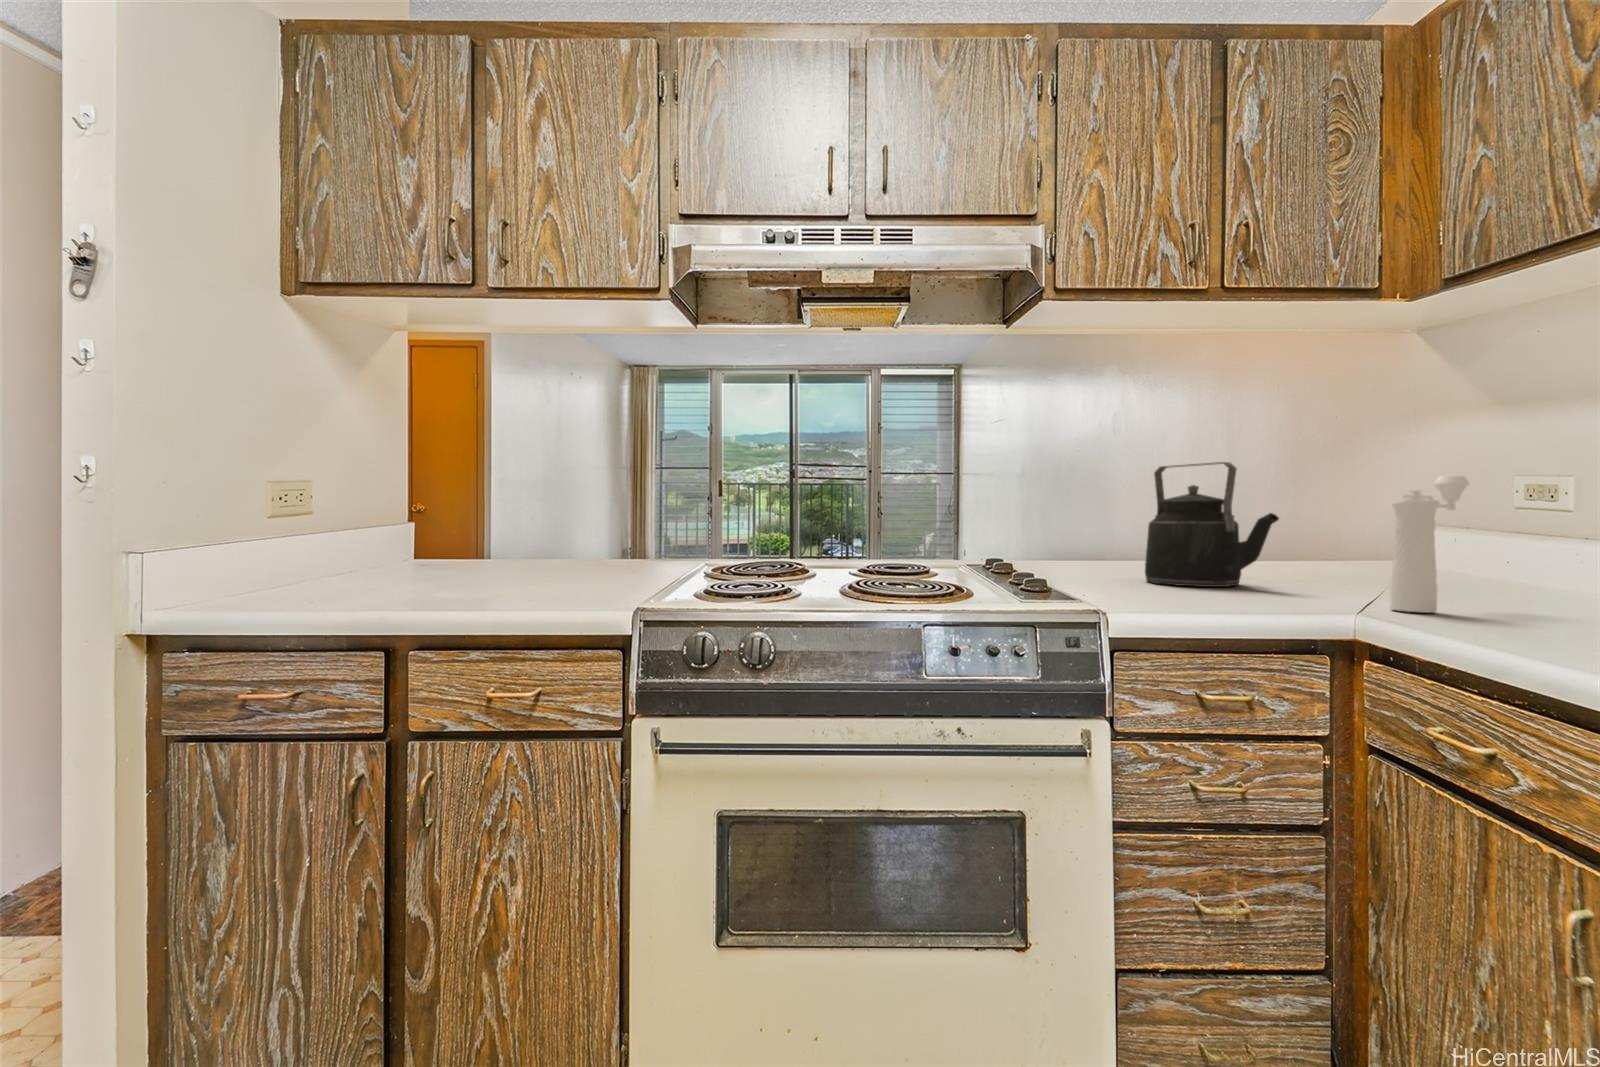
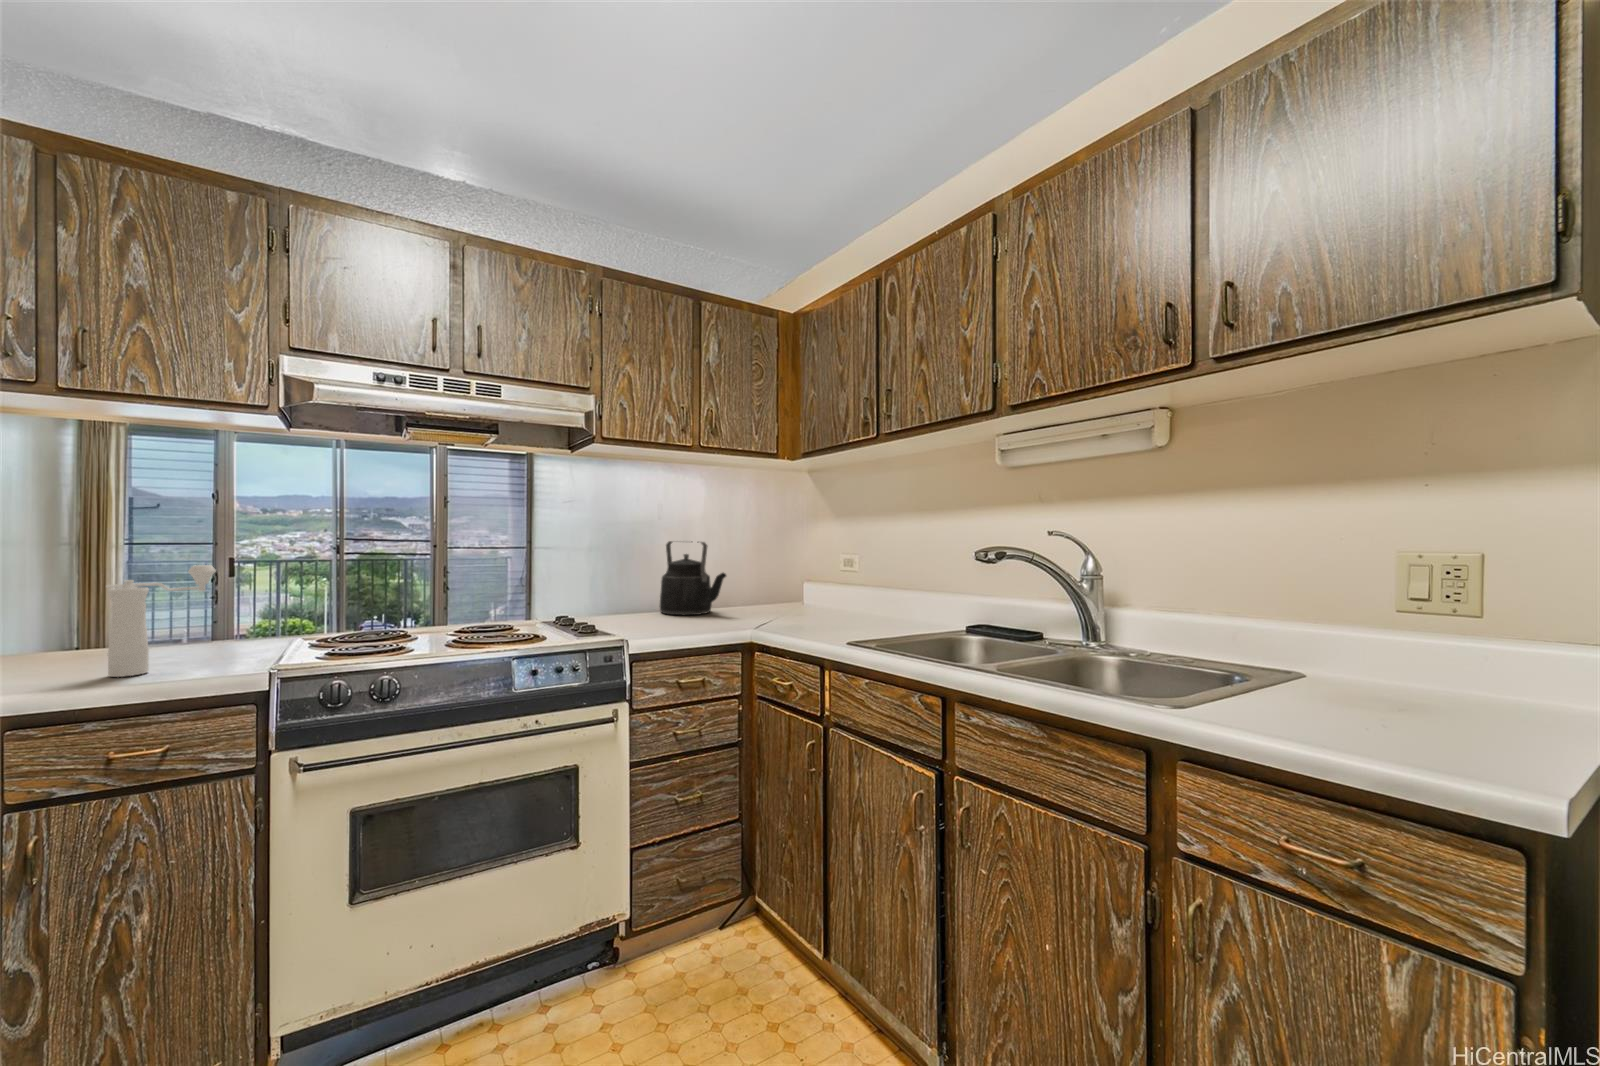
pepper mill: present [1390,476,1470,613] -> present [106,565,216,677]

